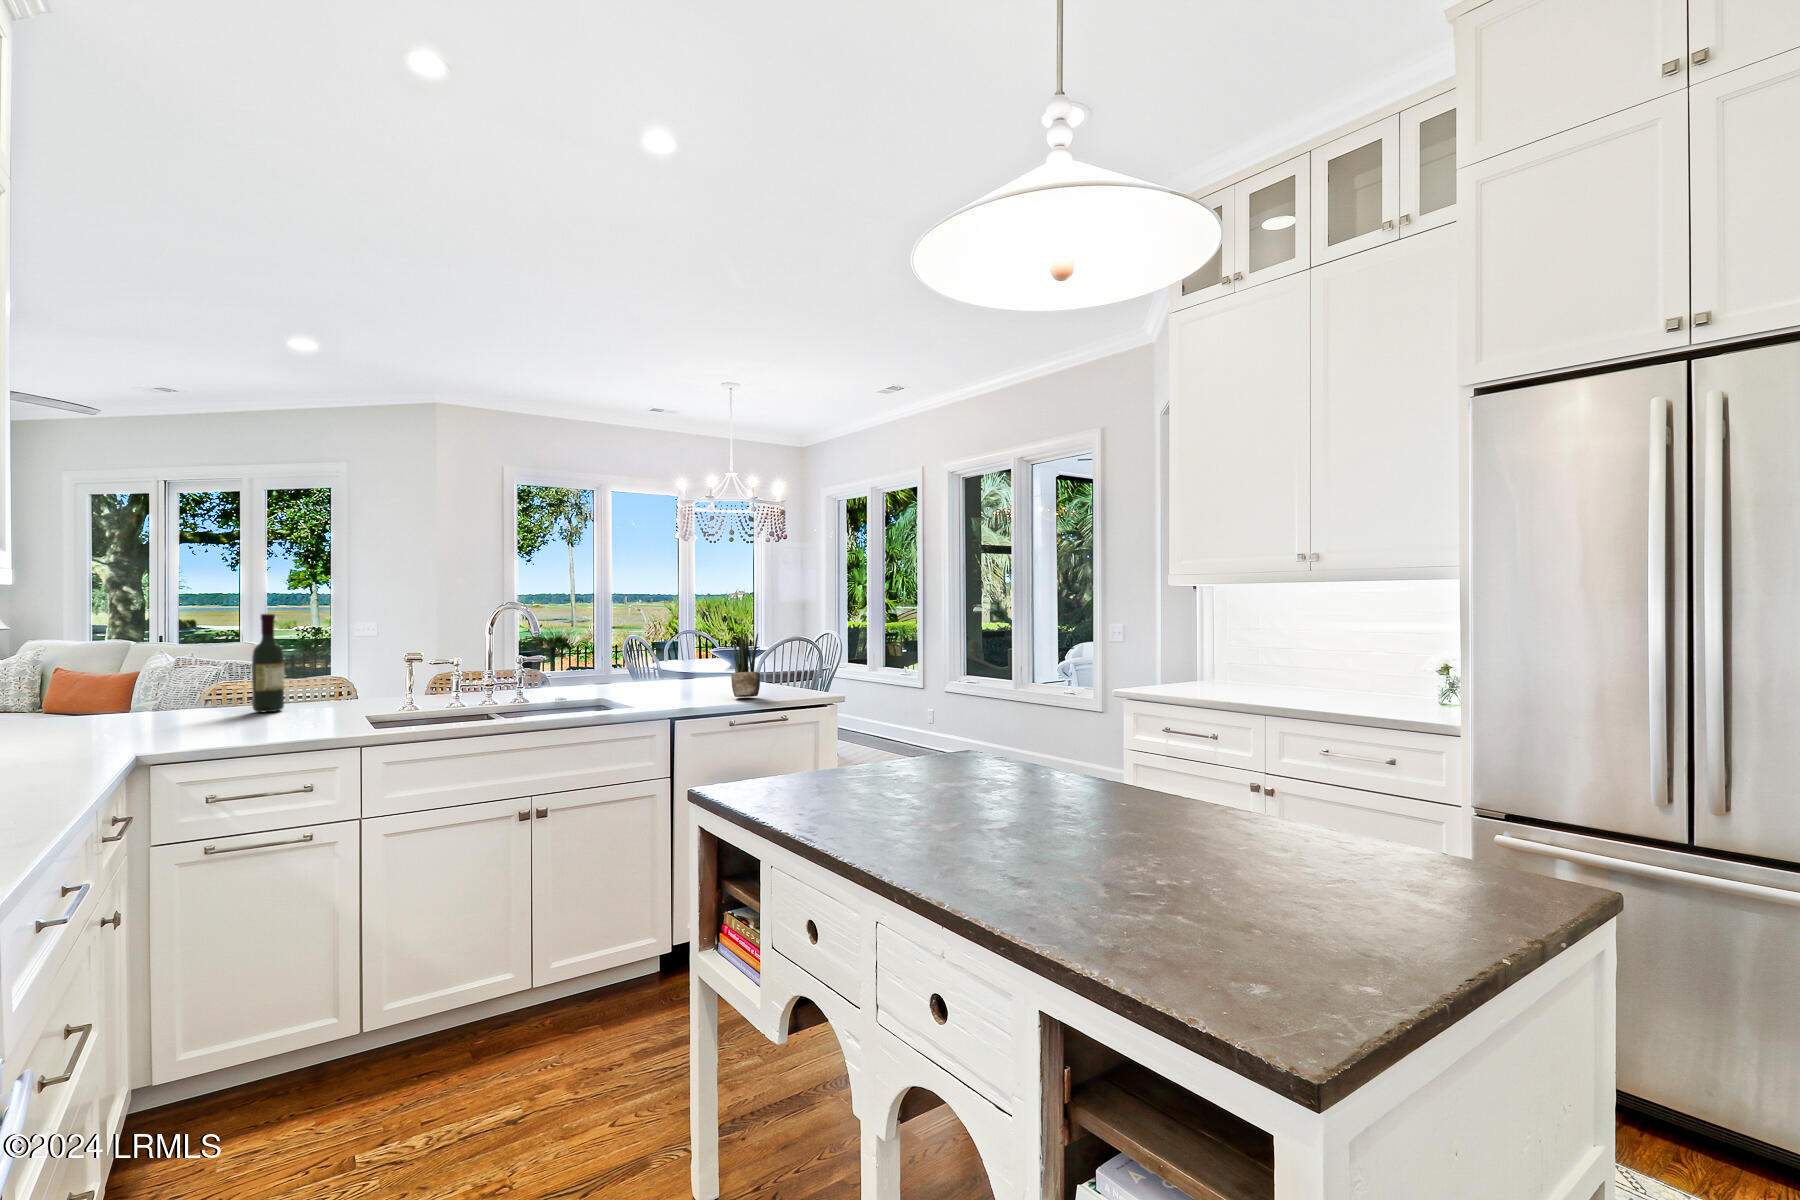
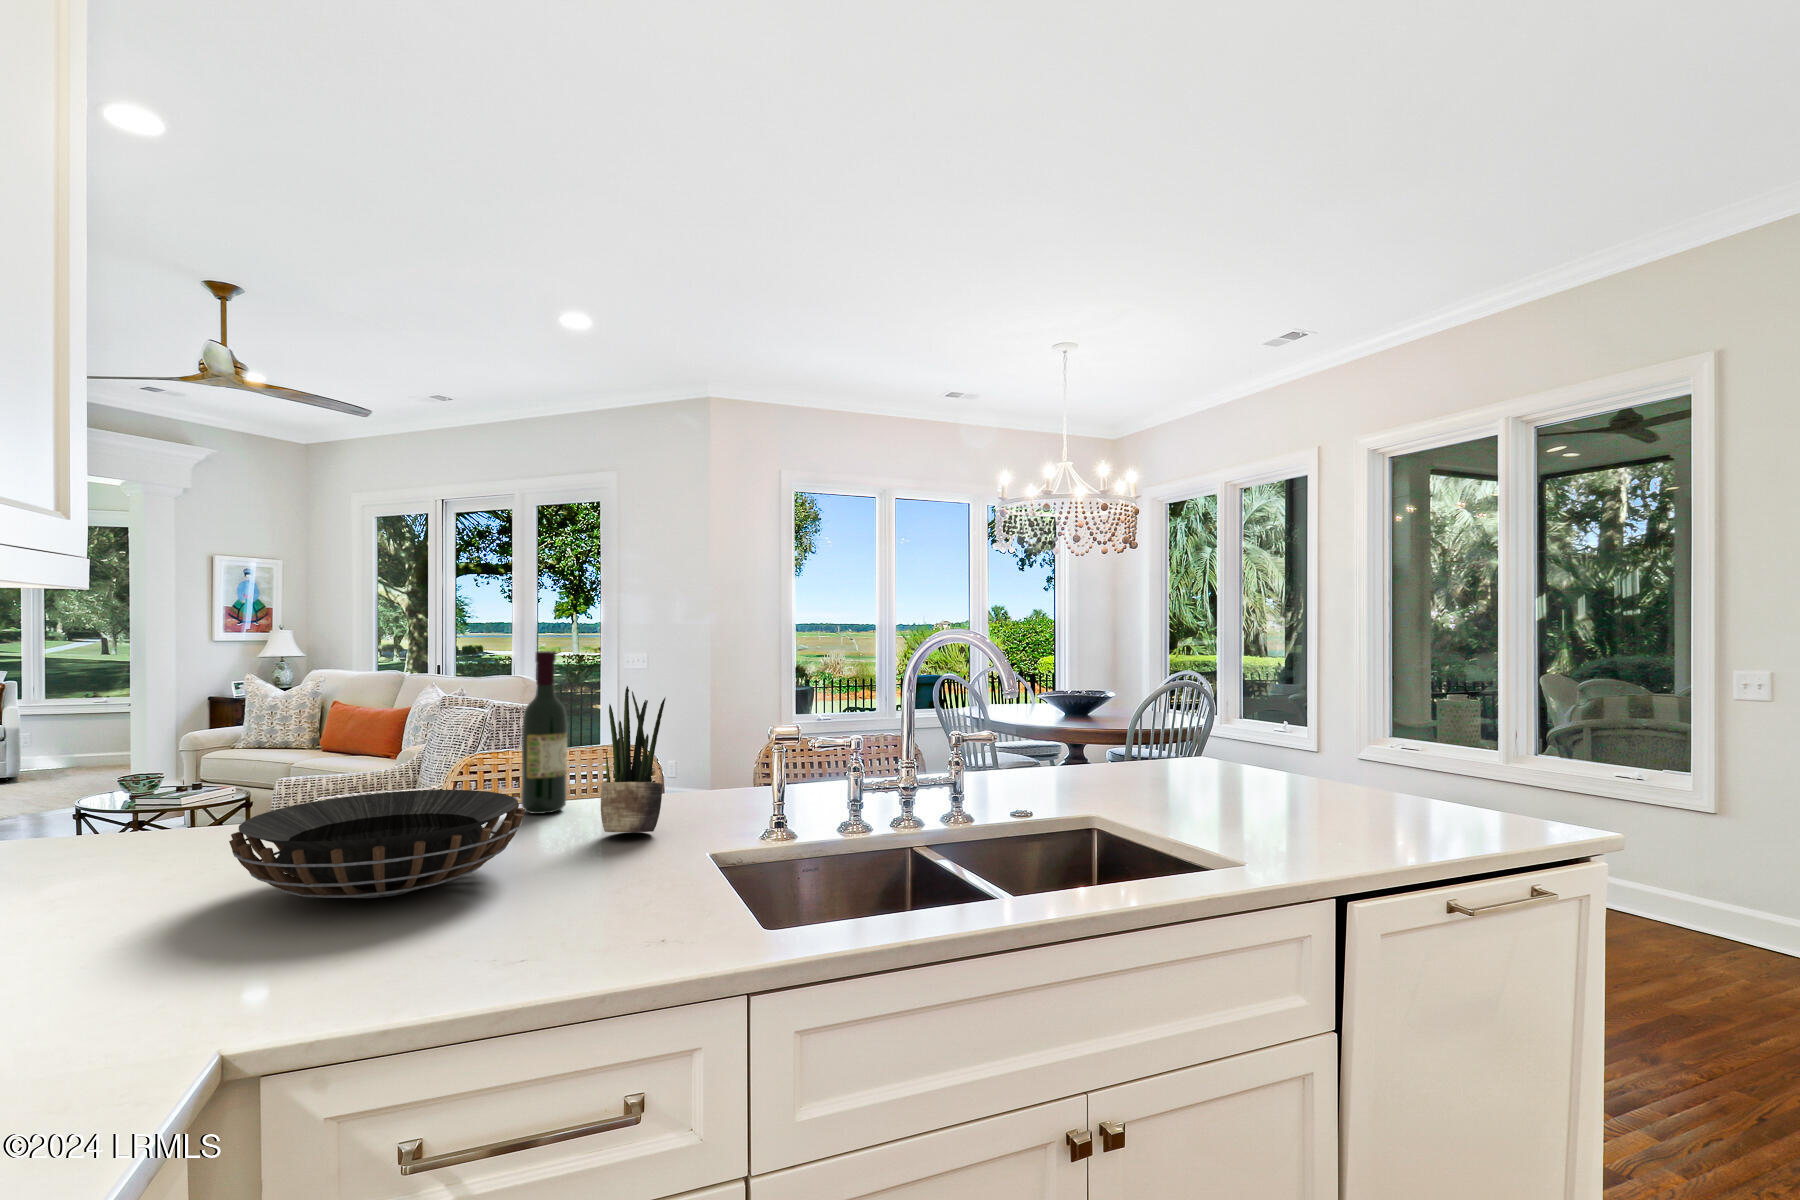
potted plant: present [731,628,760,697] -> present [601,686,666,832]
decorative bowl: none [70,692,253,742] -> present [229,790,525,898]

